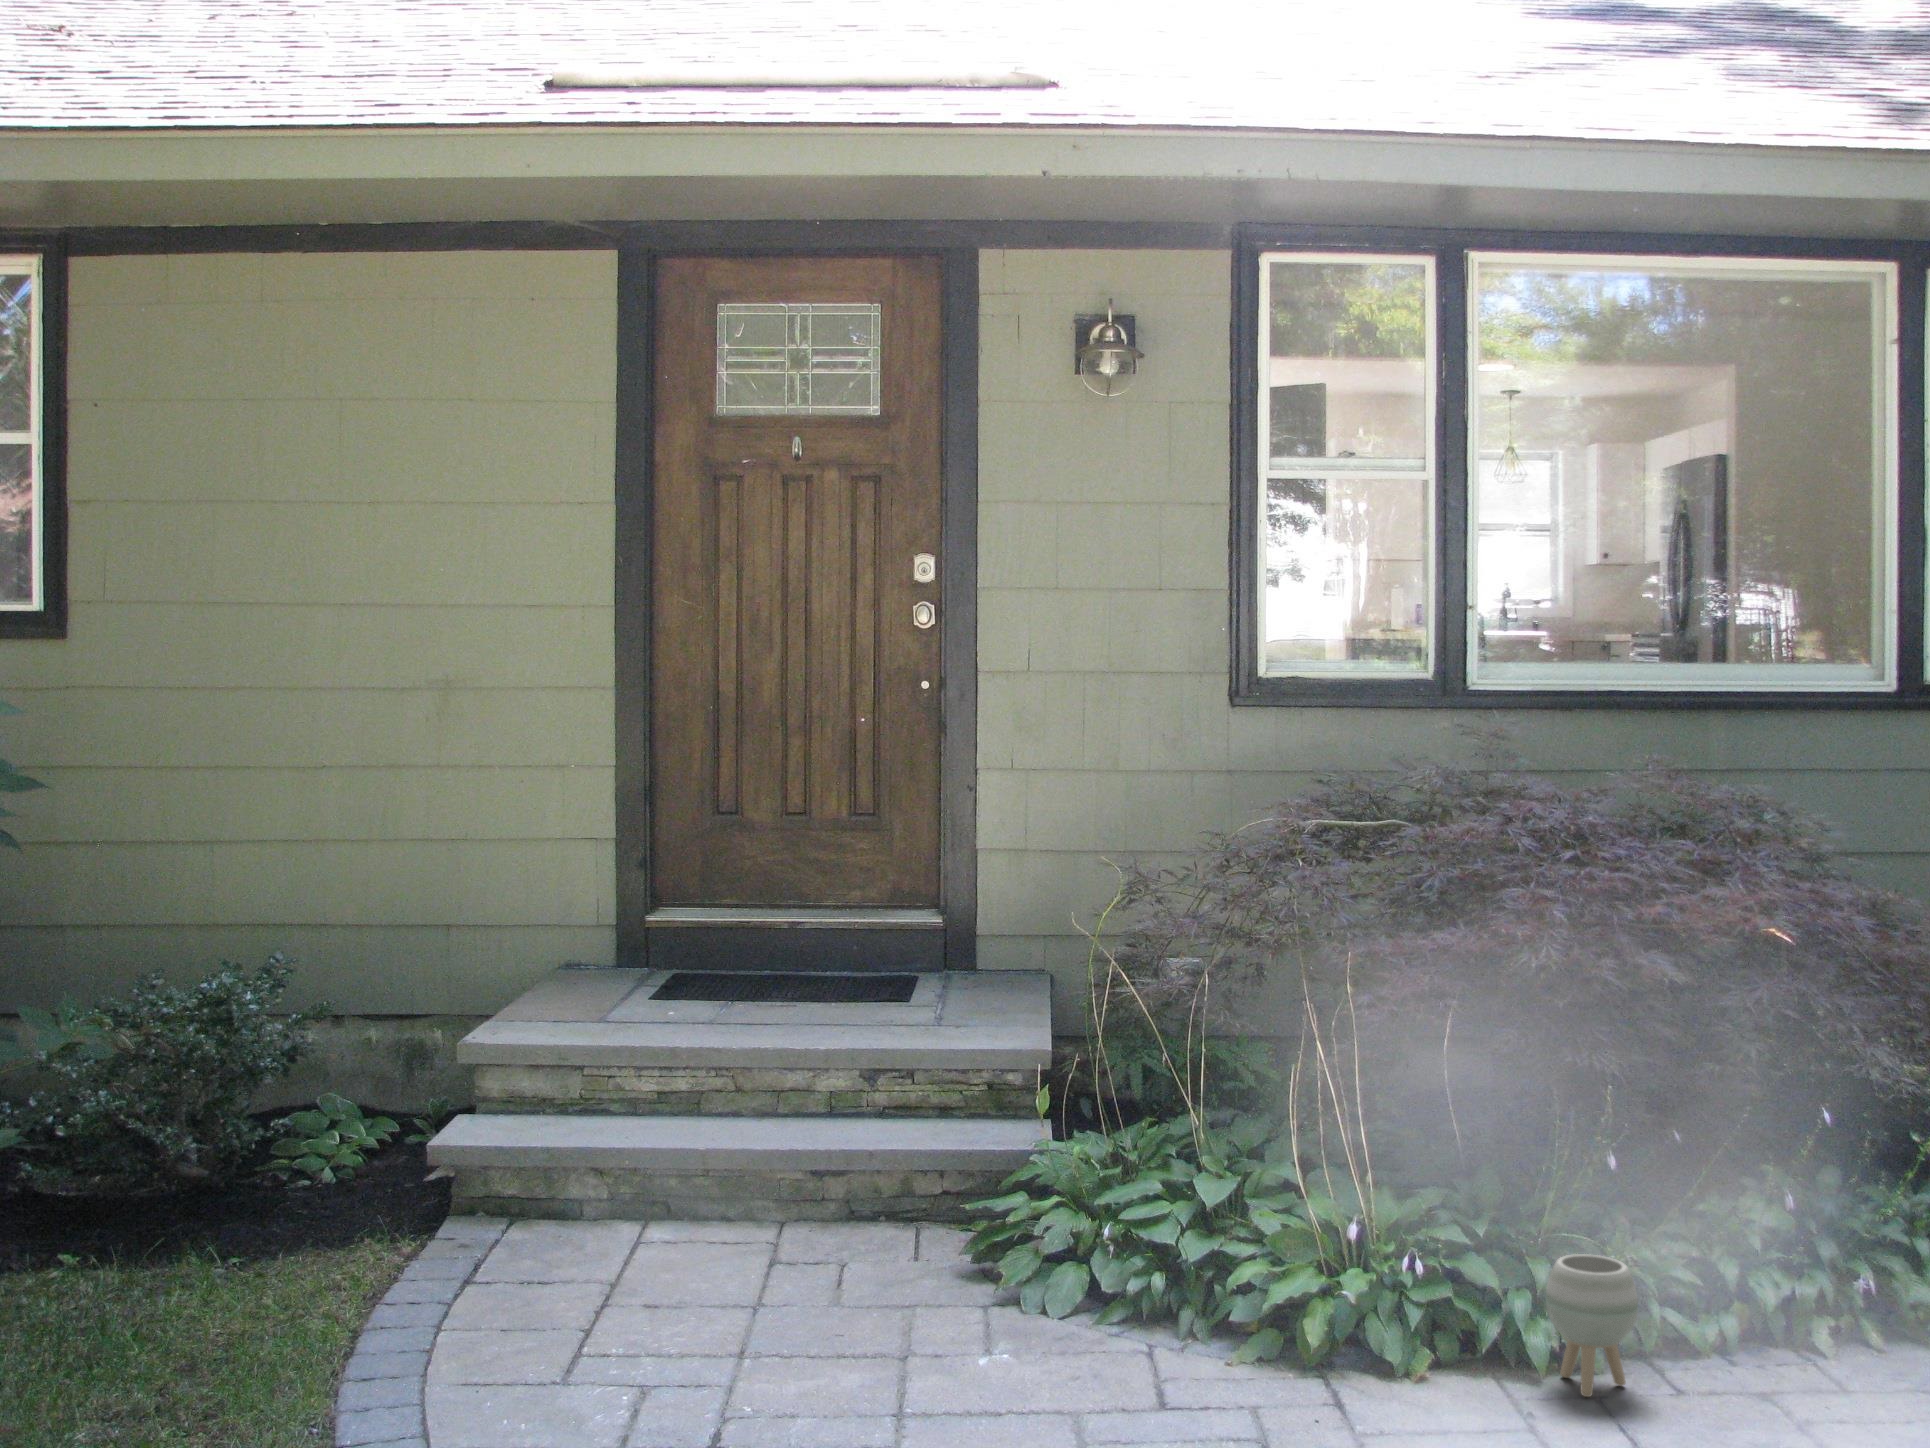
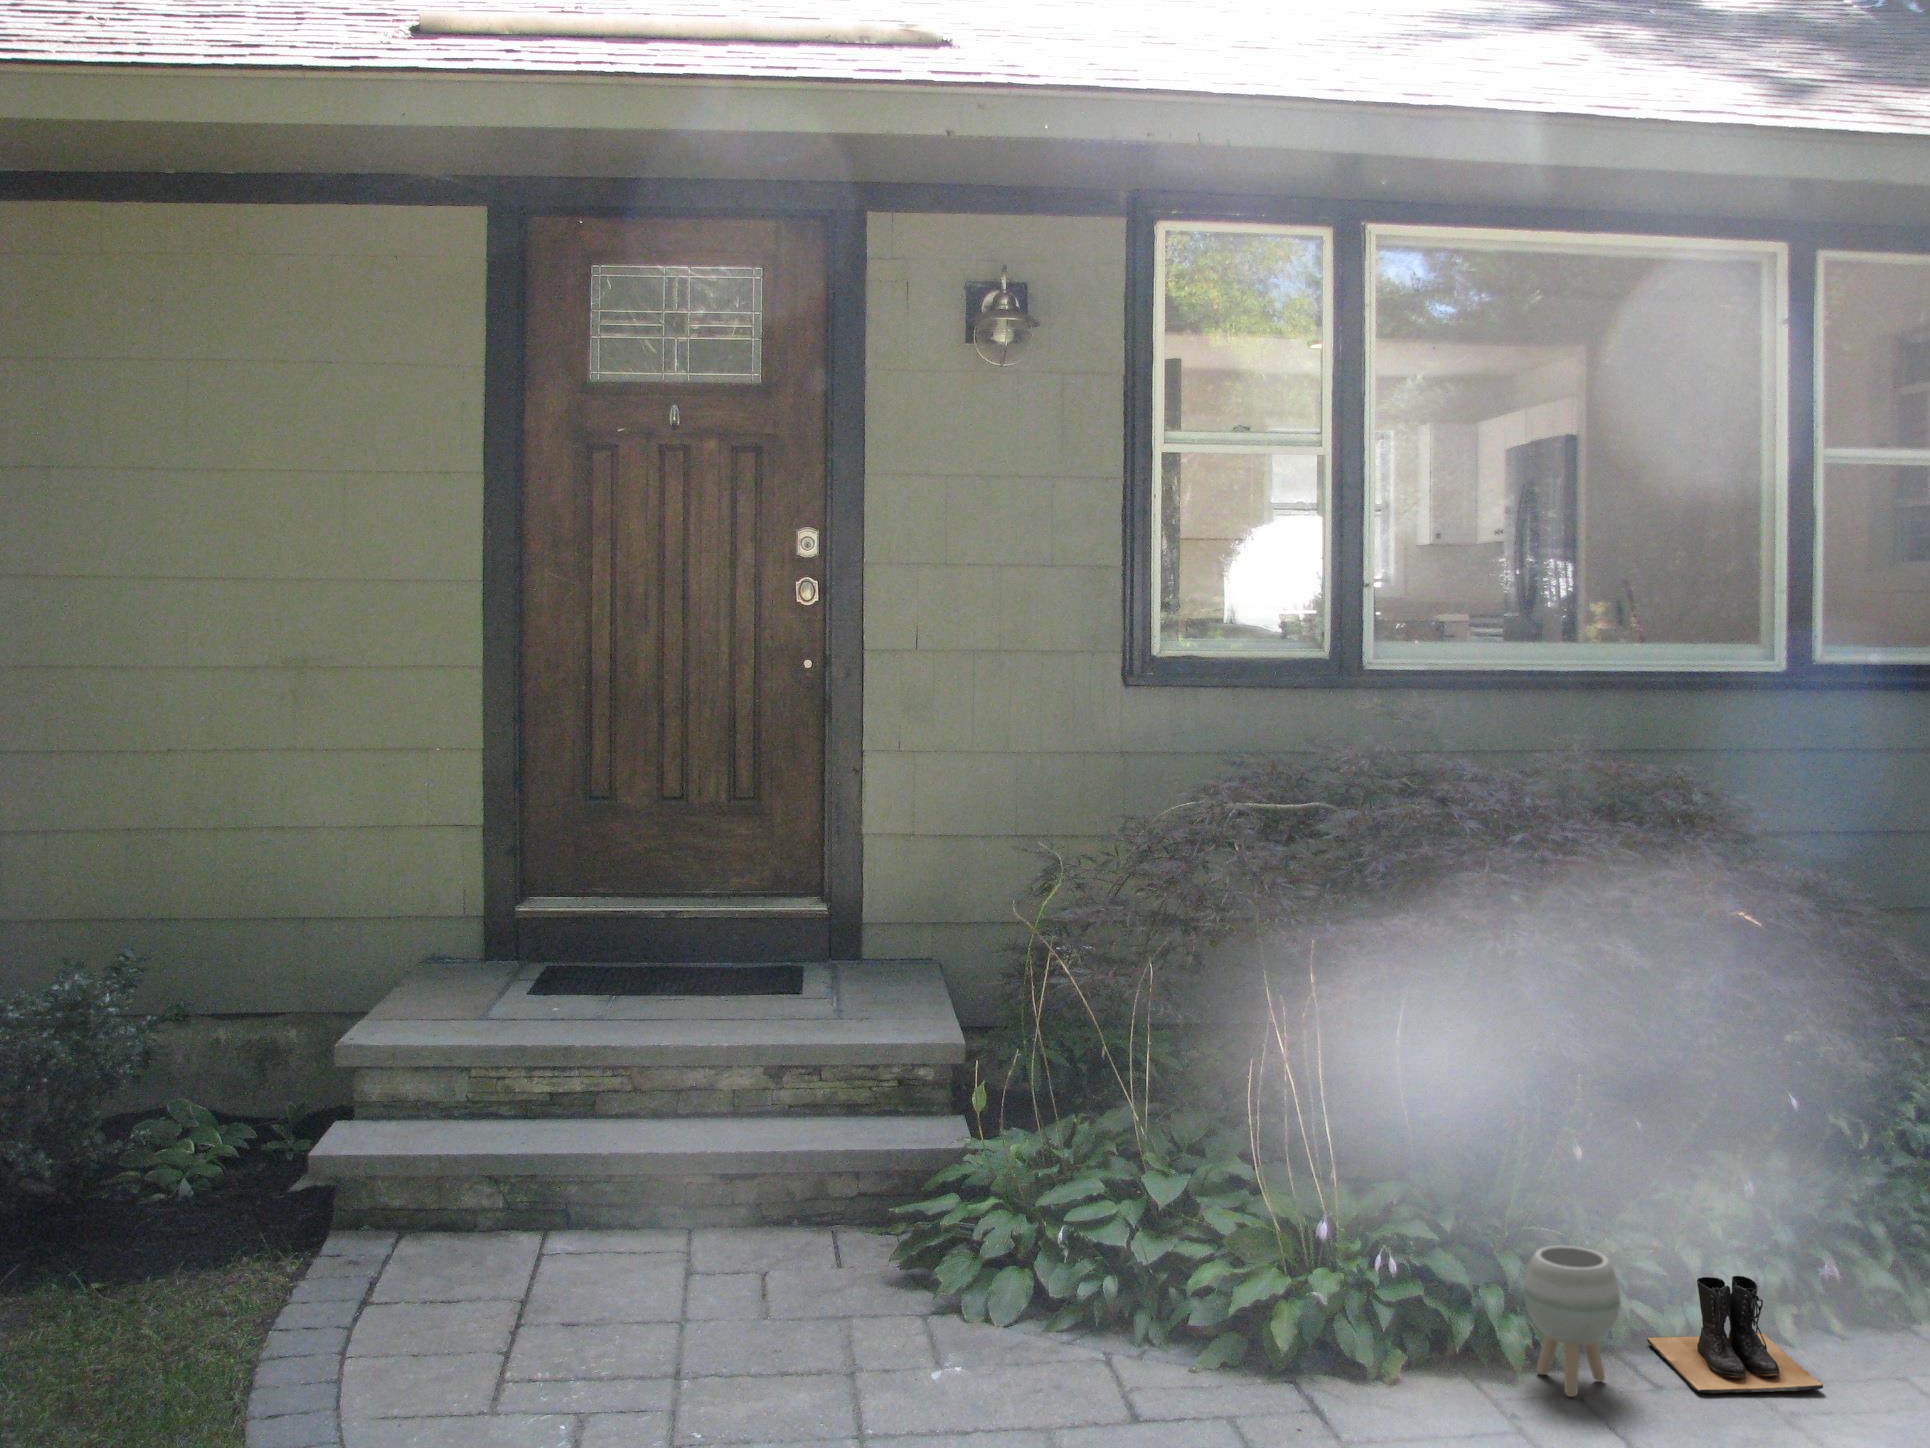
boots: none [1681,1293,1842,1402] -> present [1647,1276,1823,1394]

